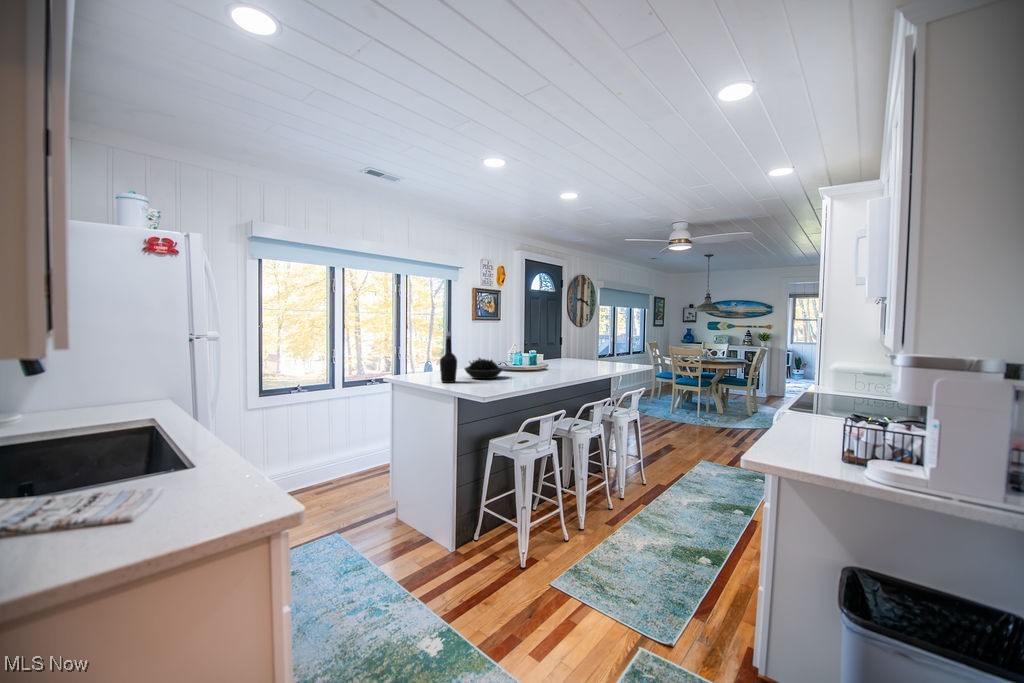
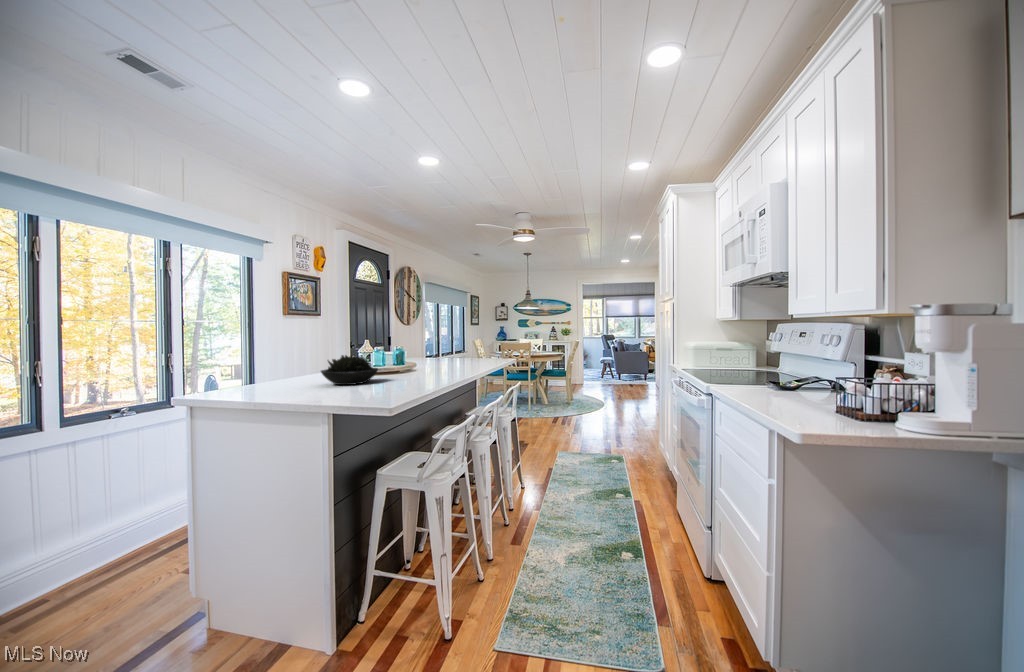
bottle: present [440,332,457,383] -> none [290,316,320,394]

